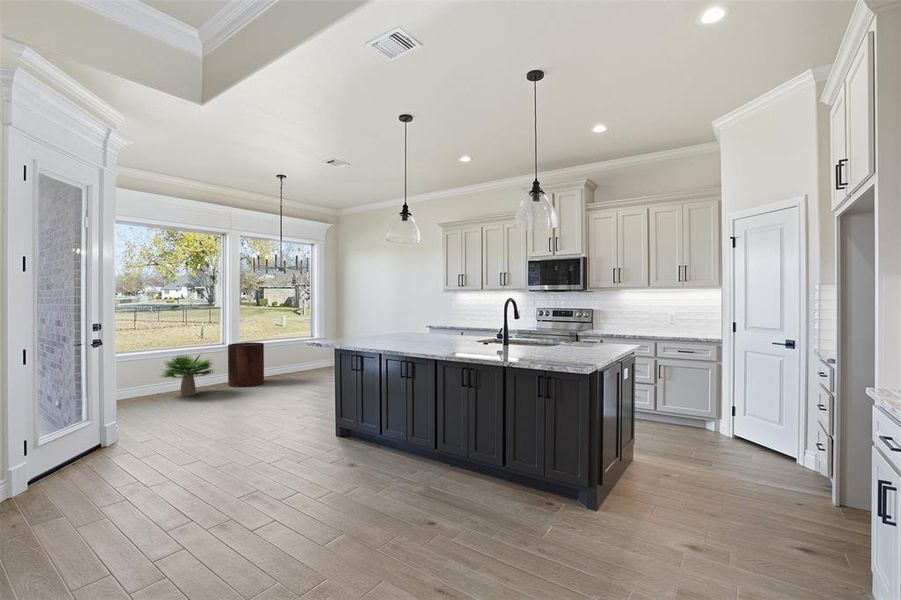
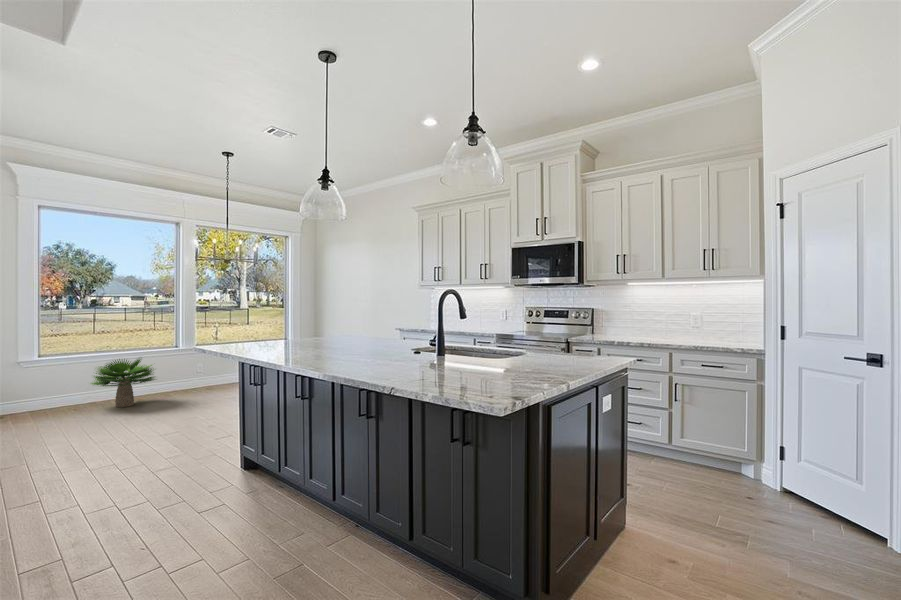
trash can: present [228,342,264,387] -> none [180,346,222,396]

